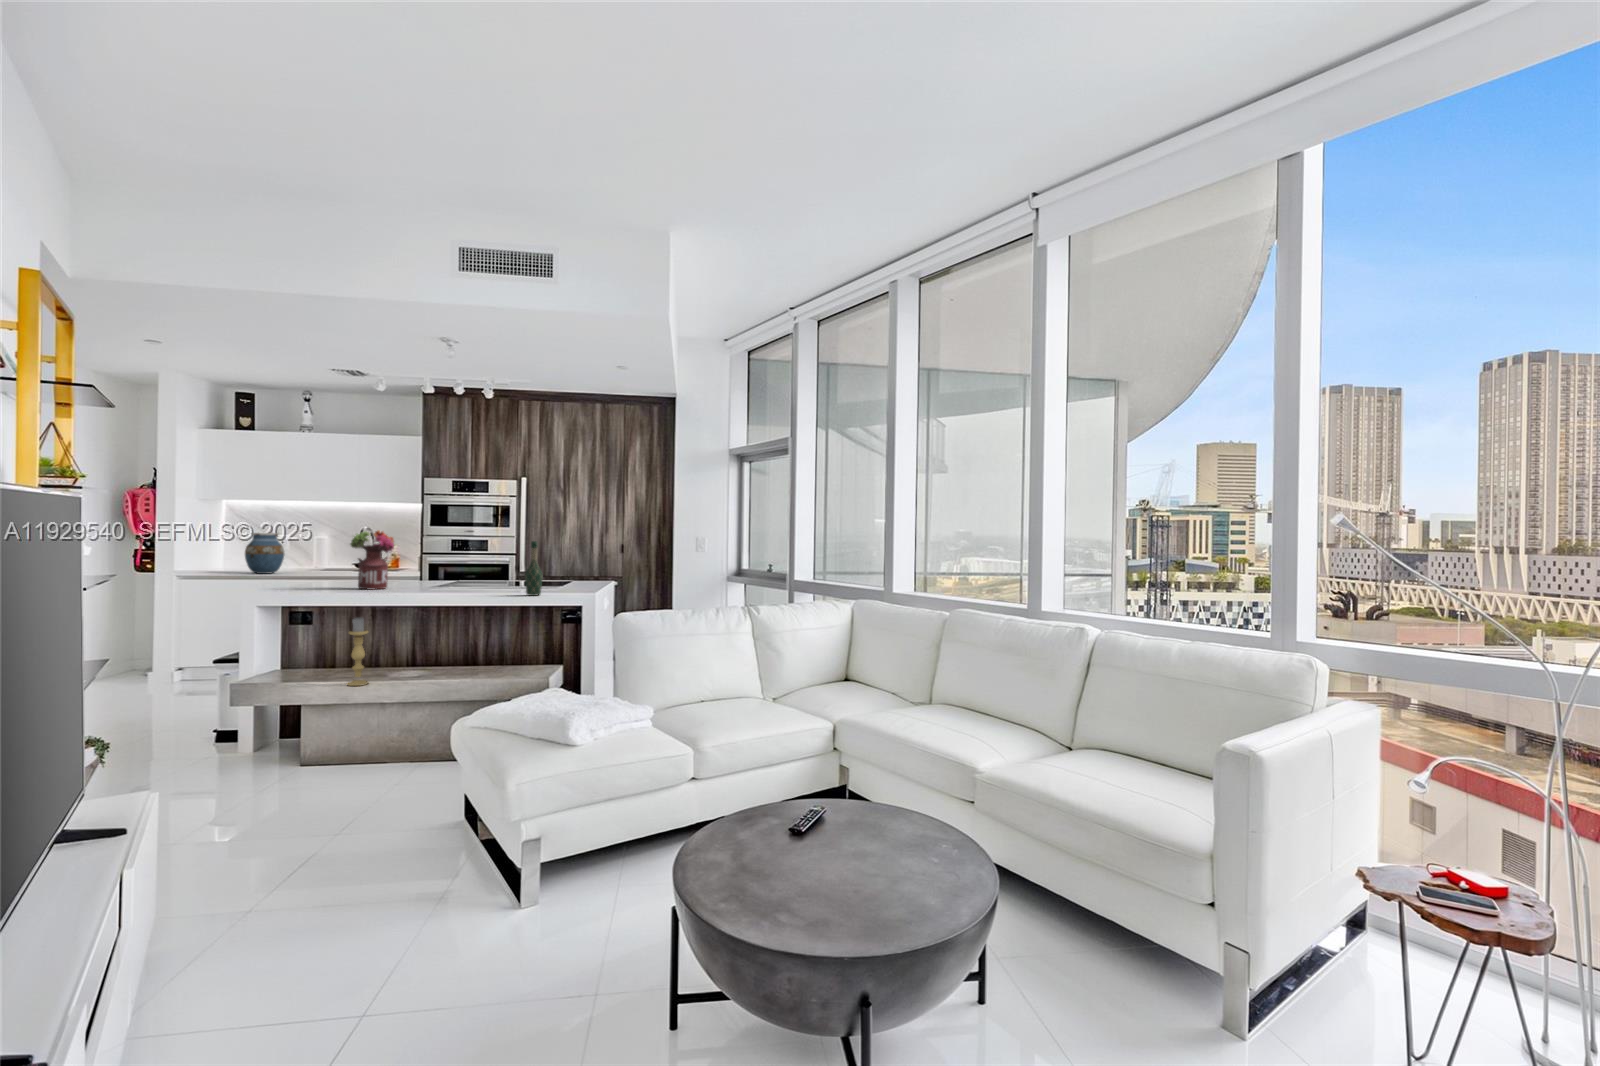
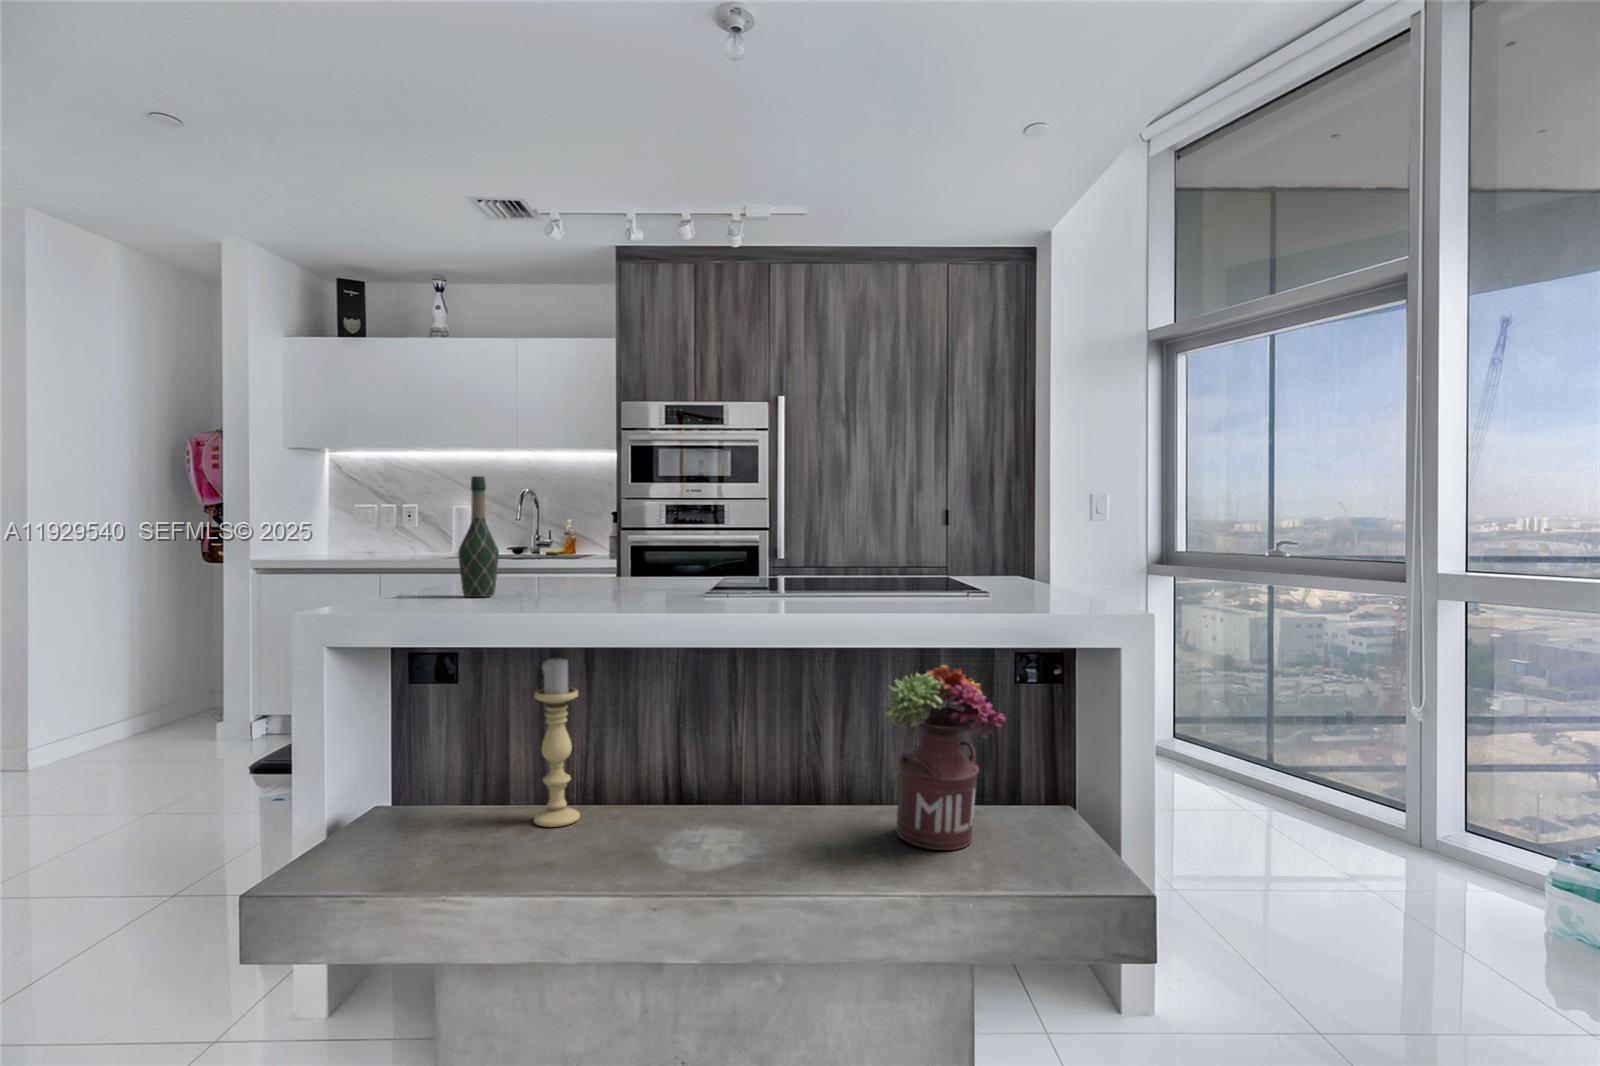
flower arrangement: present [350,530,394,589] -> present [885,665,1005,850]
vase: present [245,533,284,574] -> none [351,496,409,562]
wine bottle: present [525,541,543,596] -> present [458,476,499,597]

